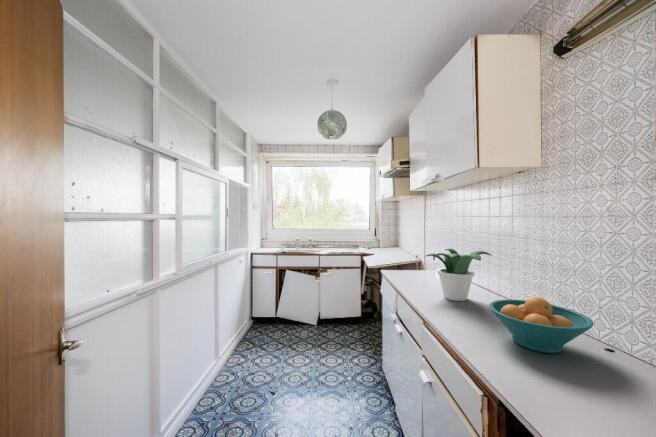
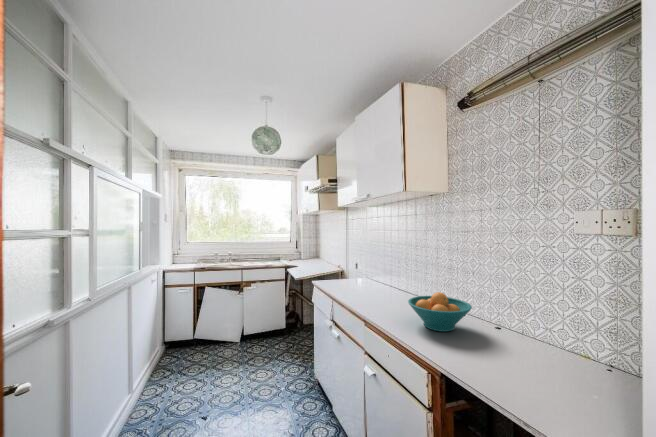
potted plant: present [426,249,492,301] -> none [355,258,406,301]

